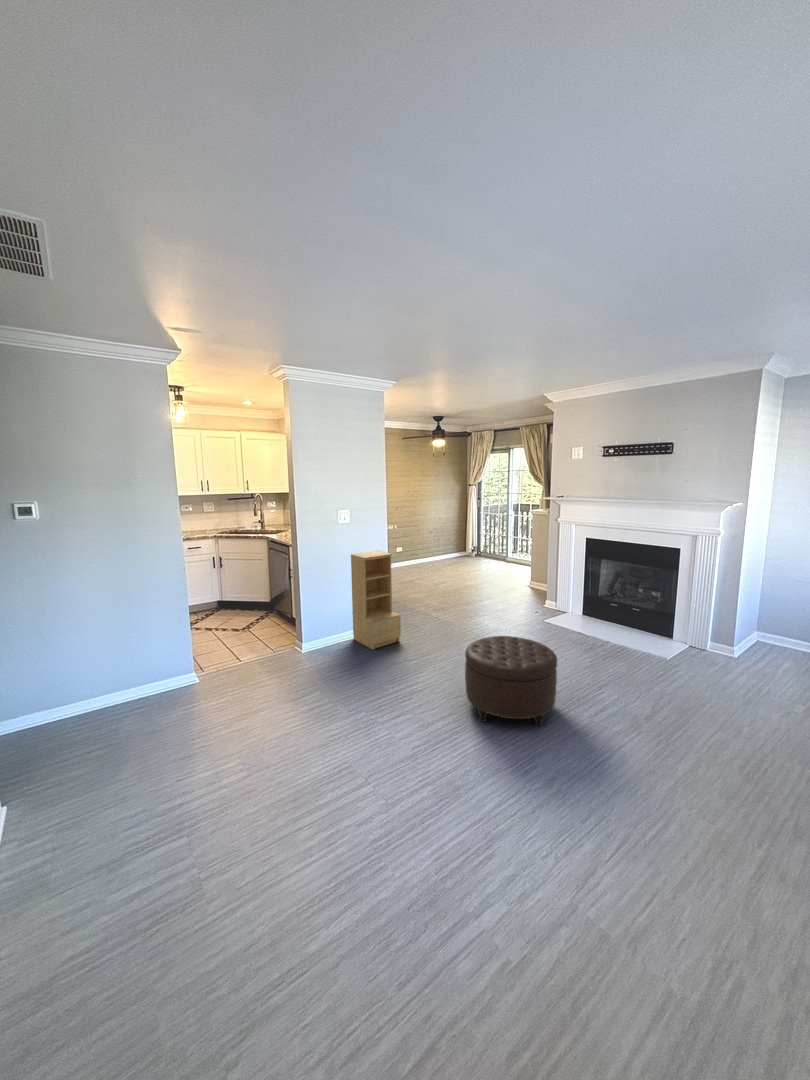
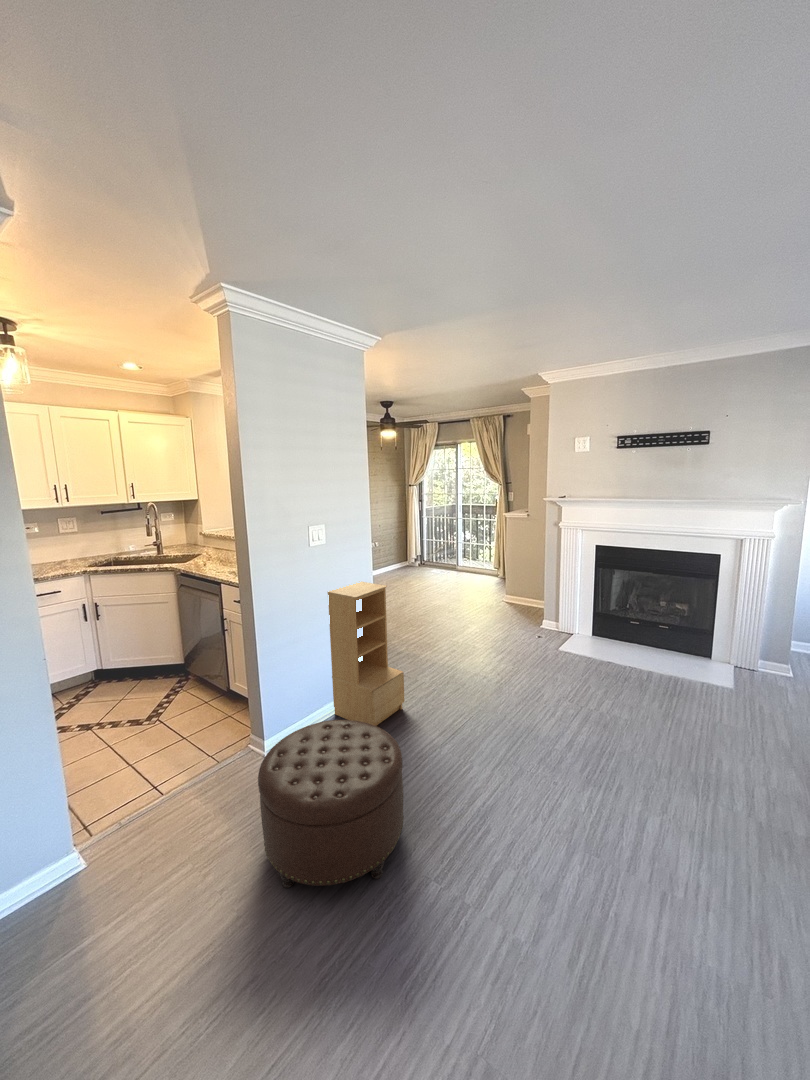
ottoman: present [465,636,557,727] -> present [258,720,404,888]

